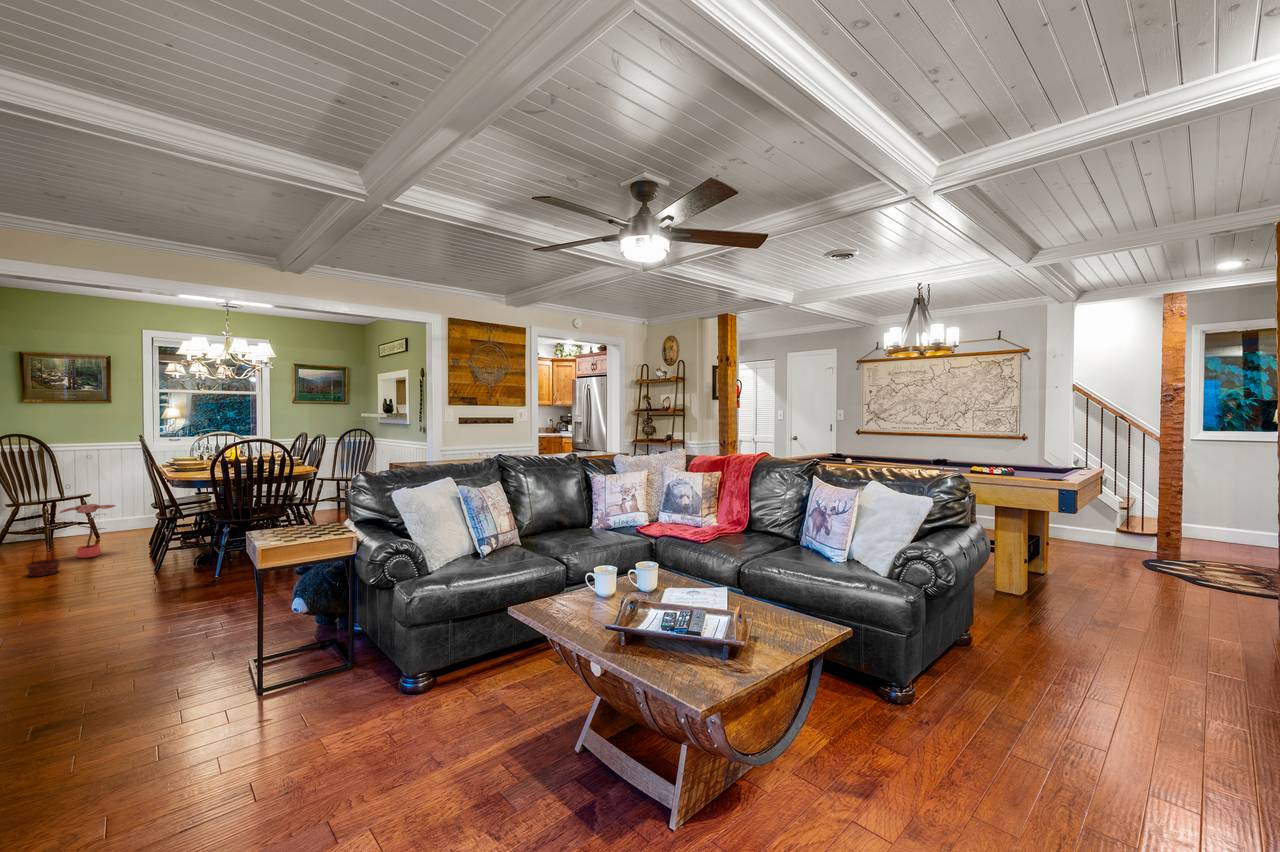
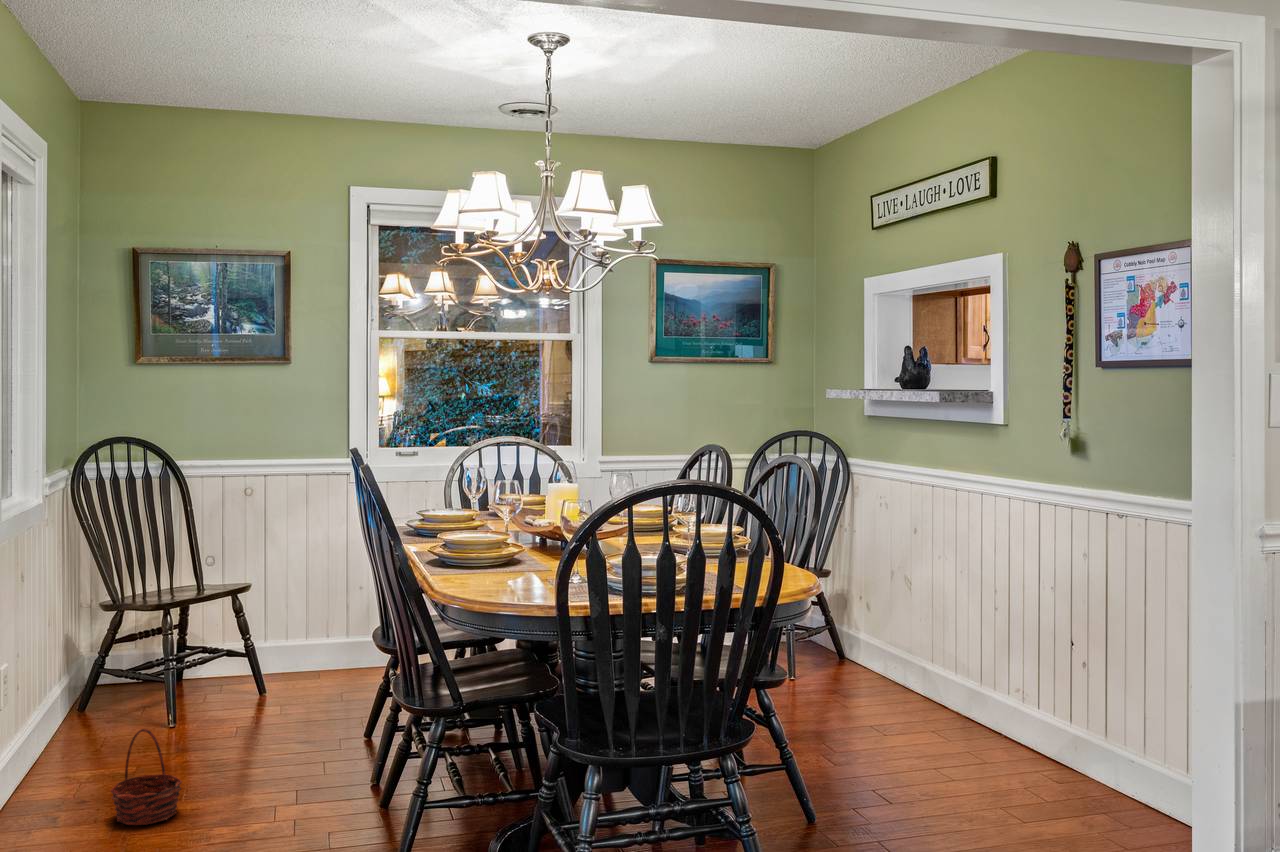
potted plant: present [60,504,115,558] -> none [186,621,300,764]

